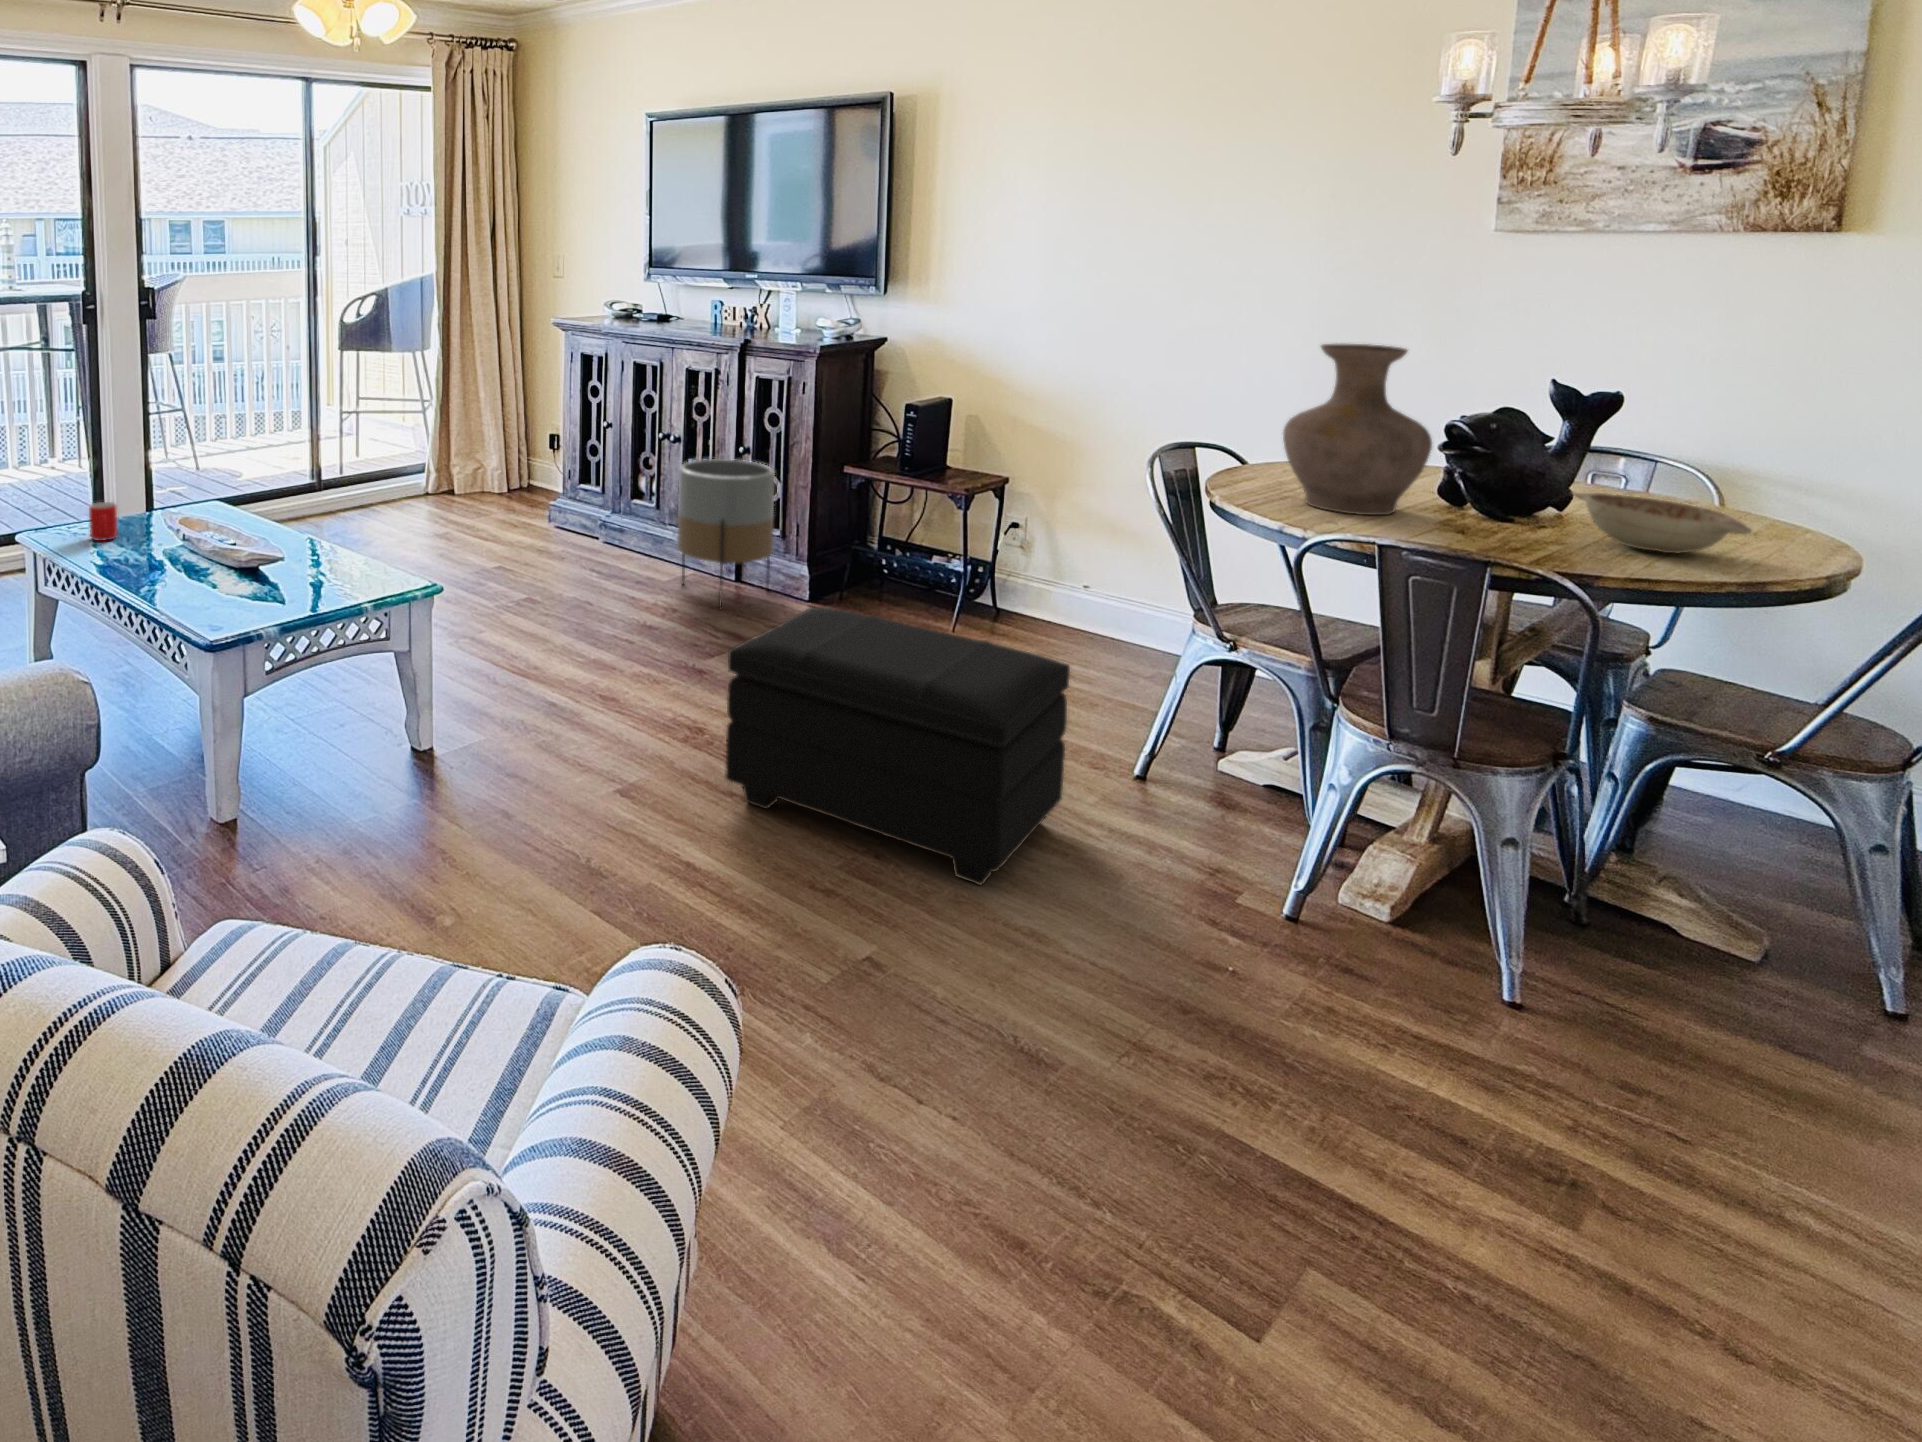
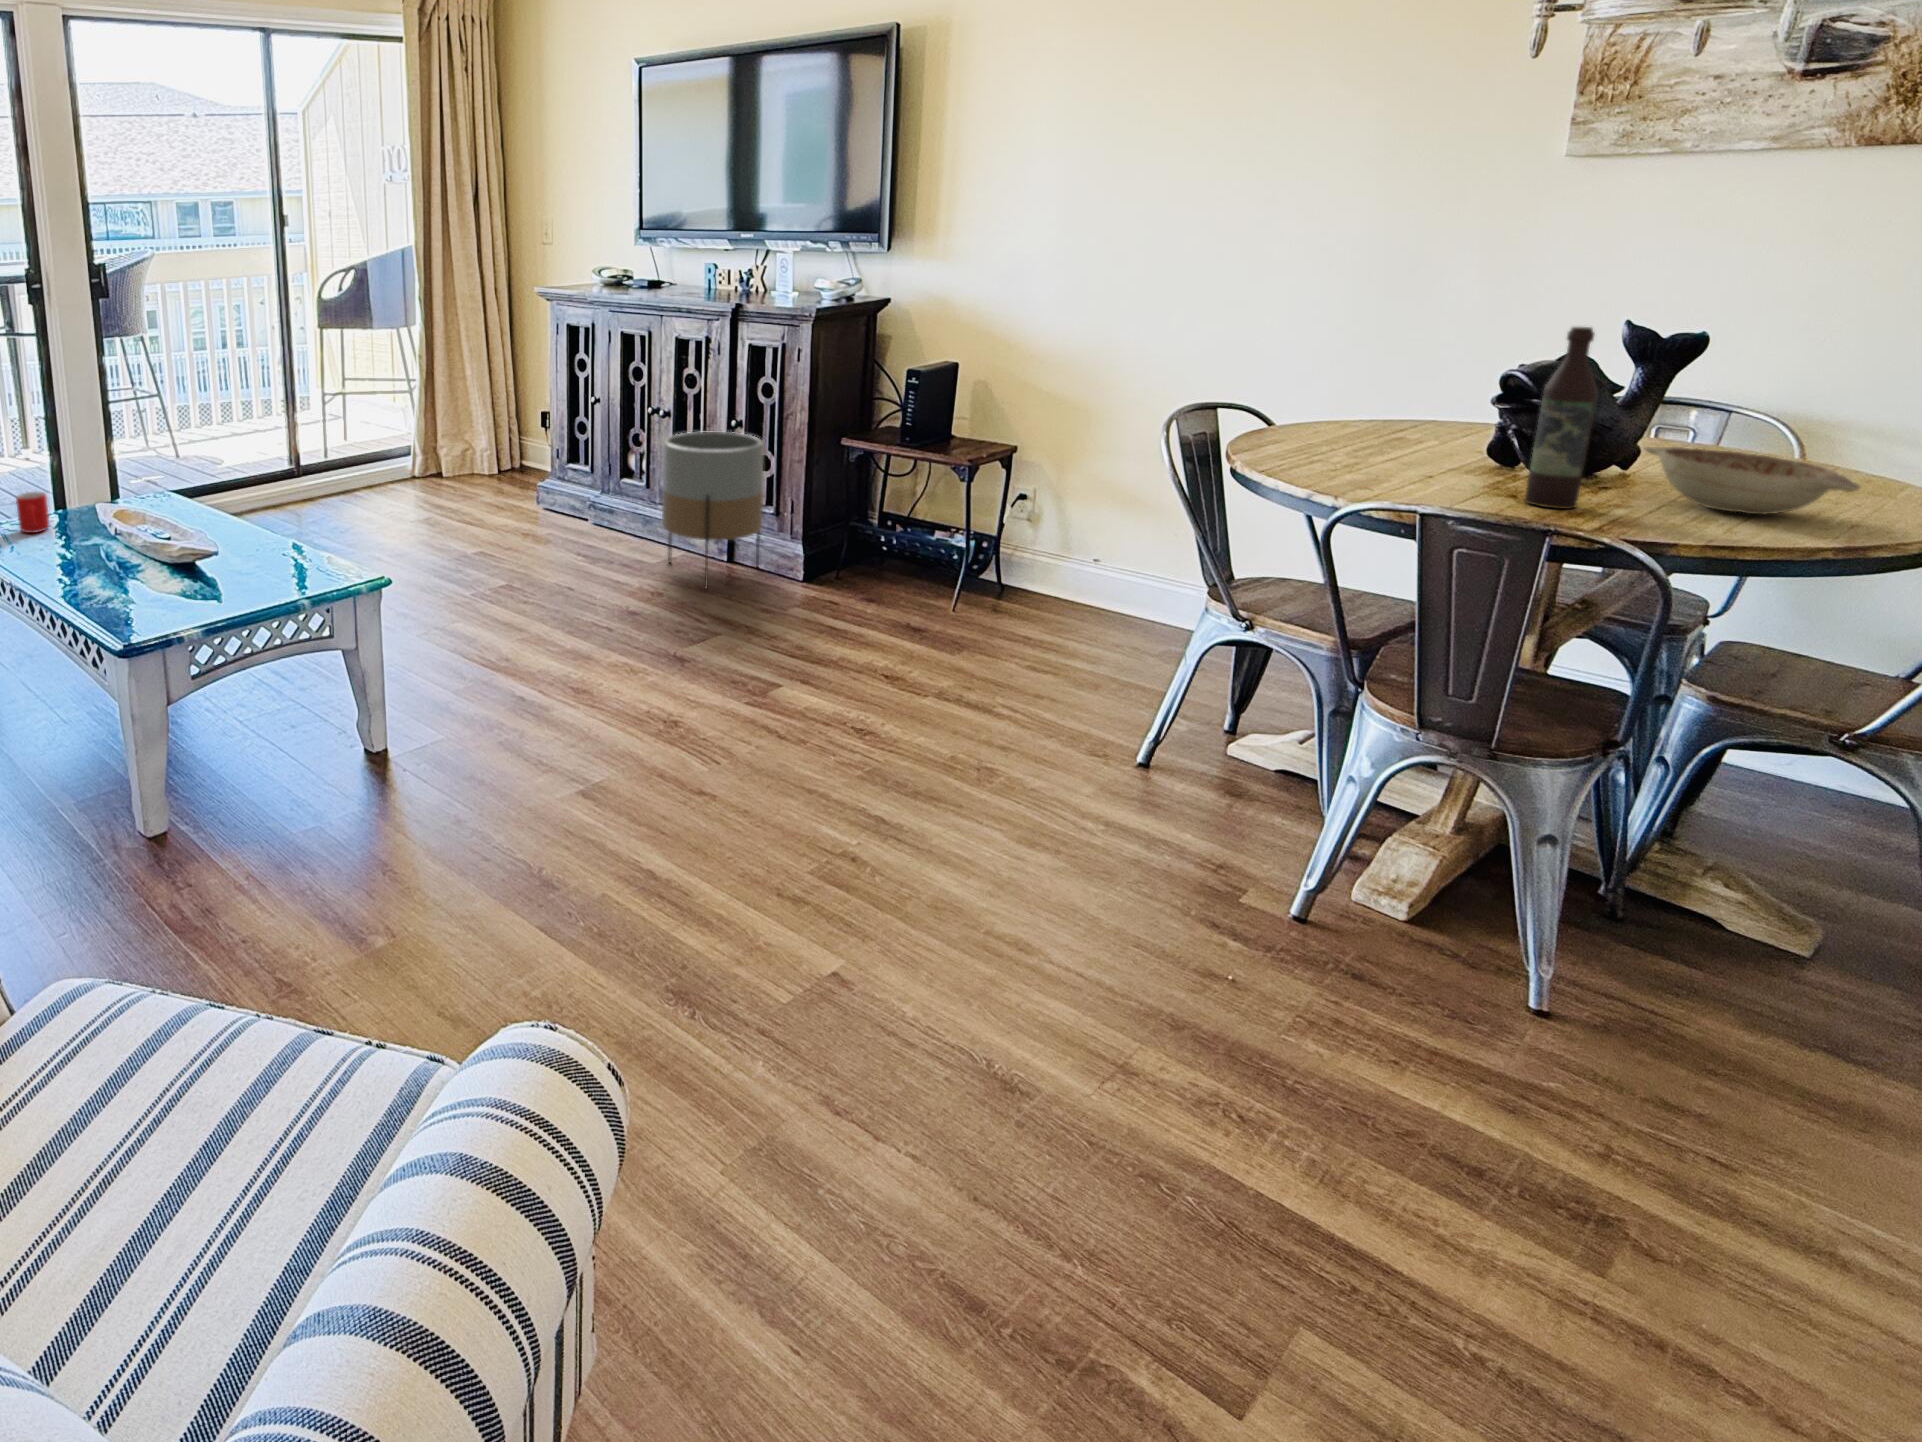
vase: present [1283,344,1432,515] -> none [1312,283,1483,478]
wine bottle: none [1471,387,1526,545] -> present [1524,327,1598,509]
footstool: present [725,607,1070,885] -> none [691,588,1065,887]

